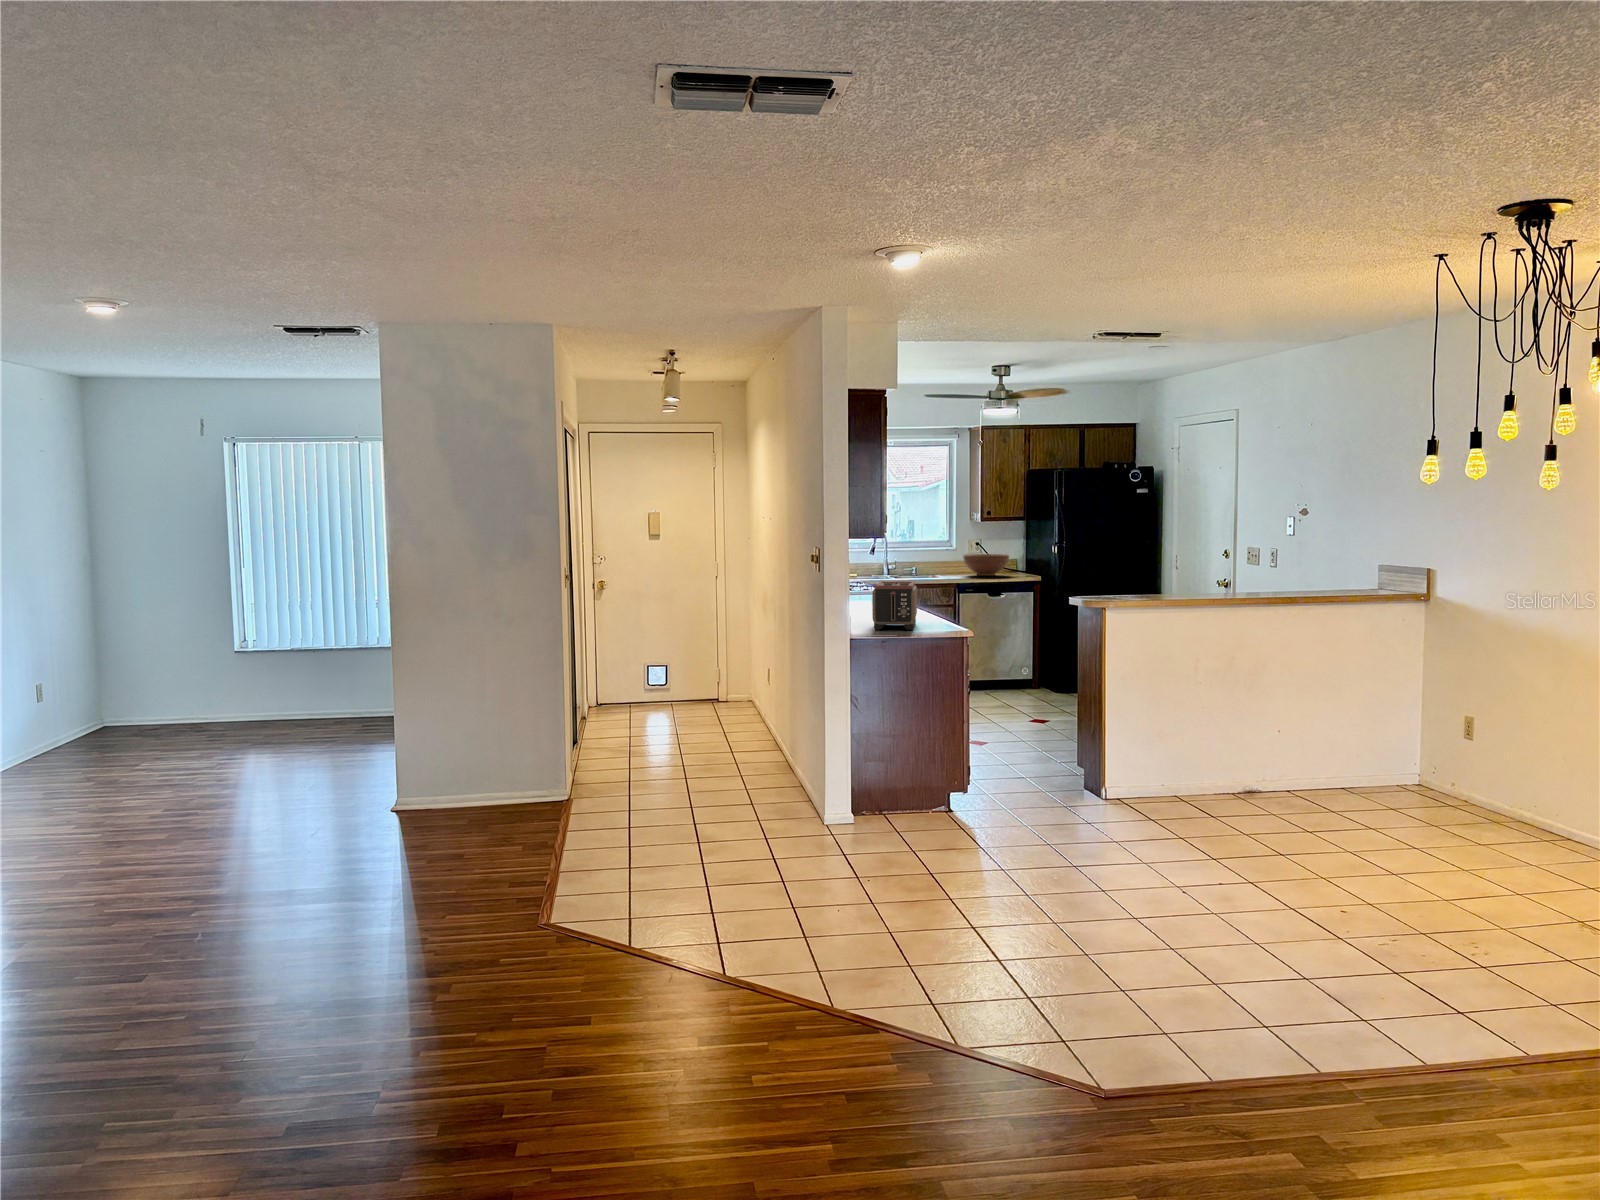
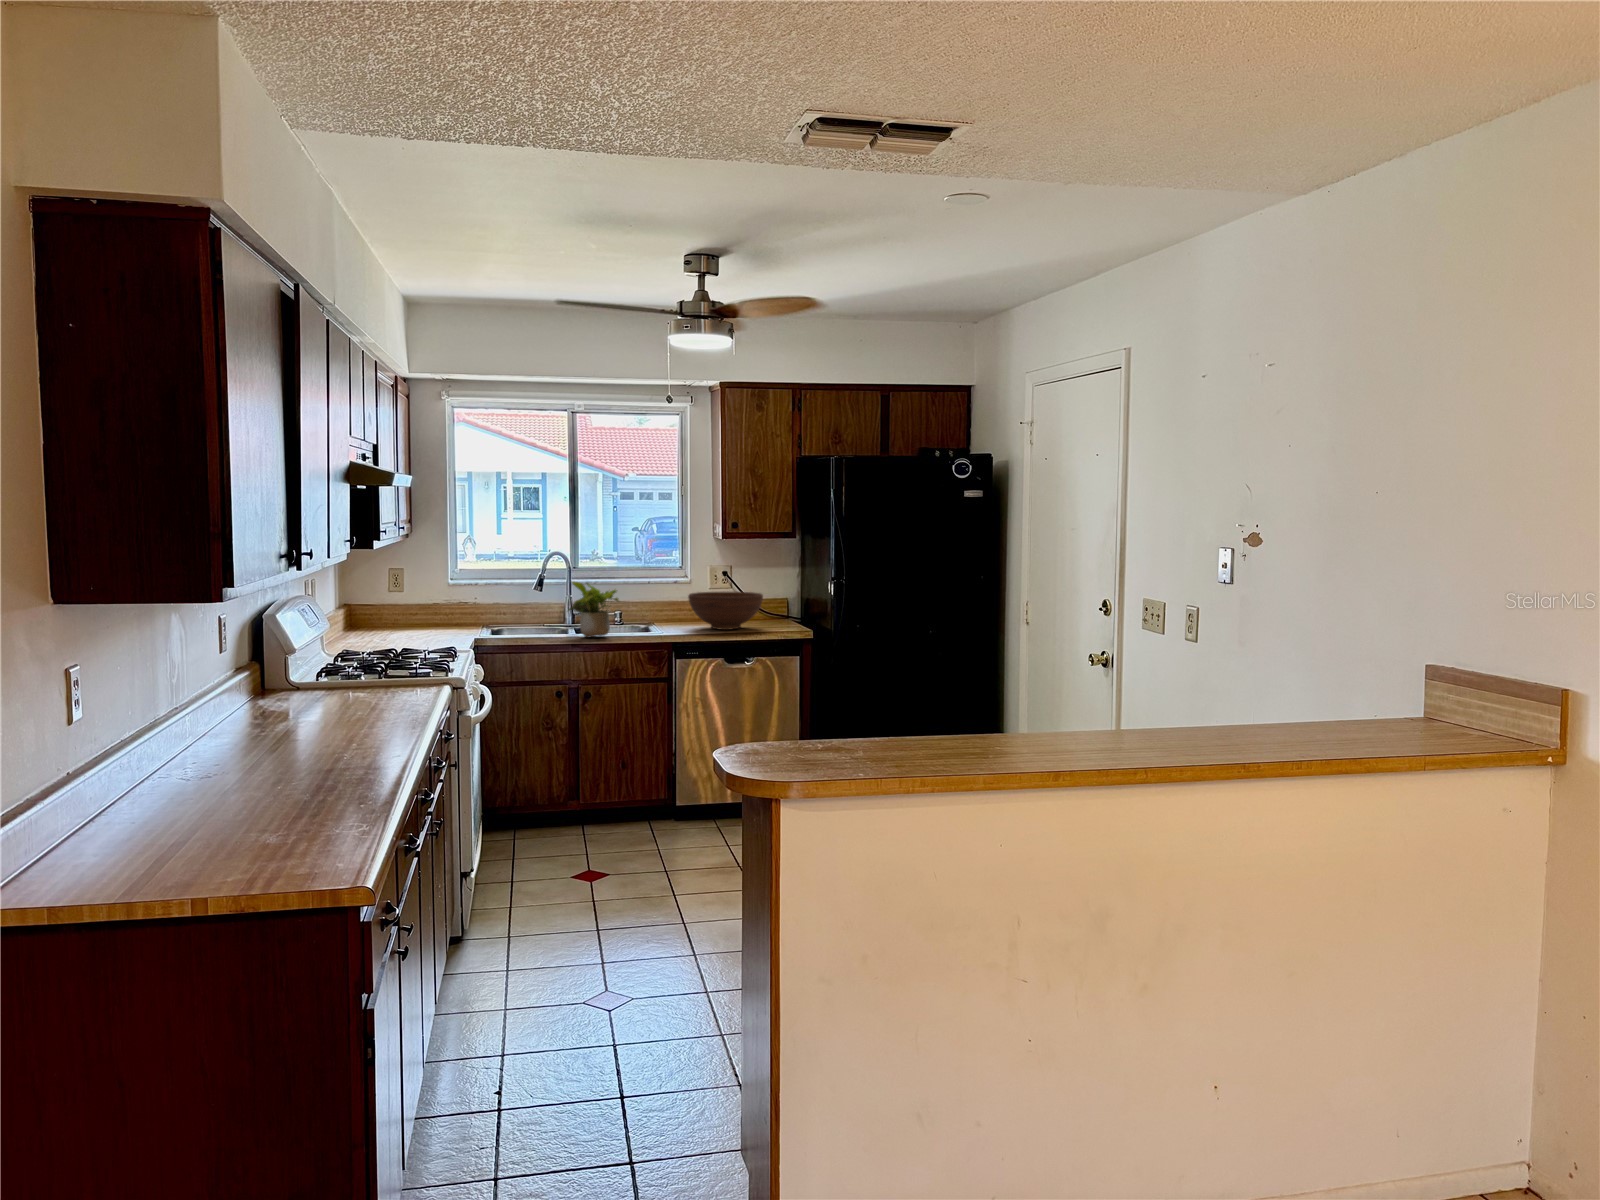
potted plant: none [898,547,928,580] -> present [568,582,619,638]
toaster: present [872,582,917,630] -> none [116,713,319,869]

